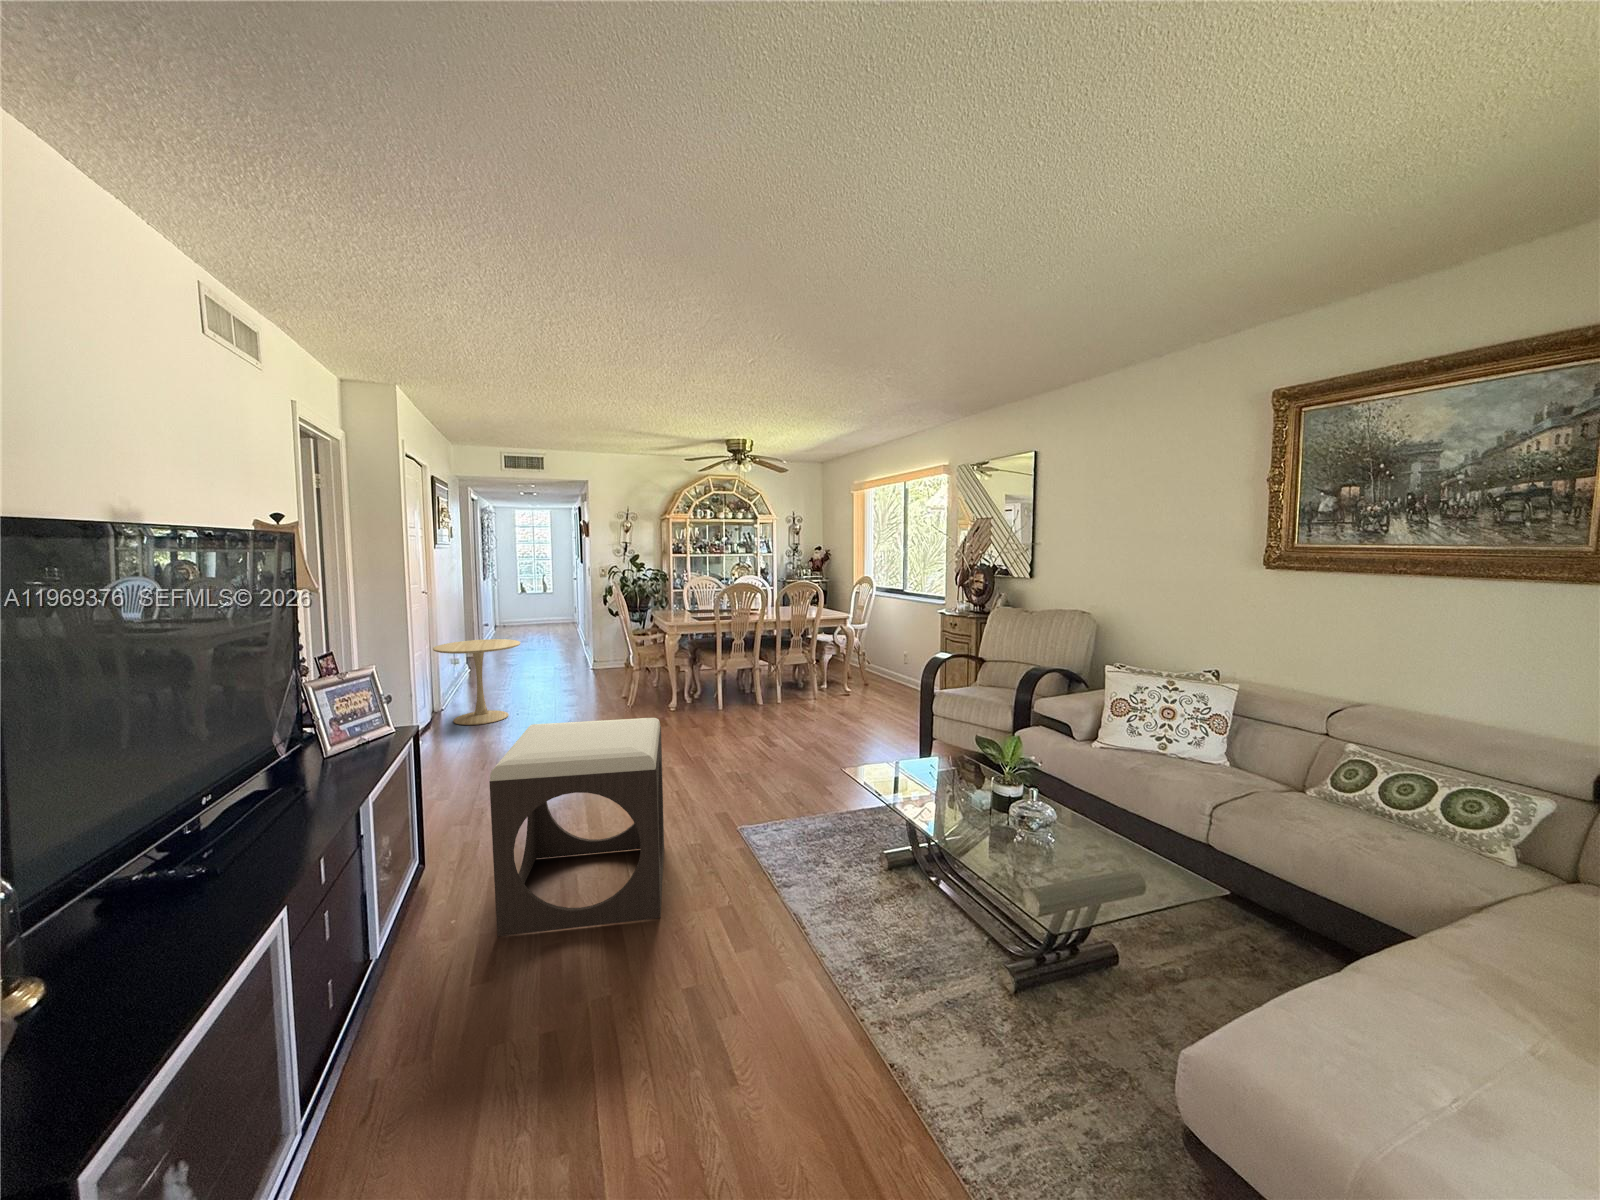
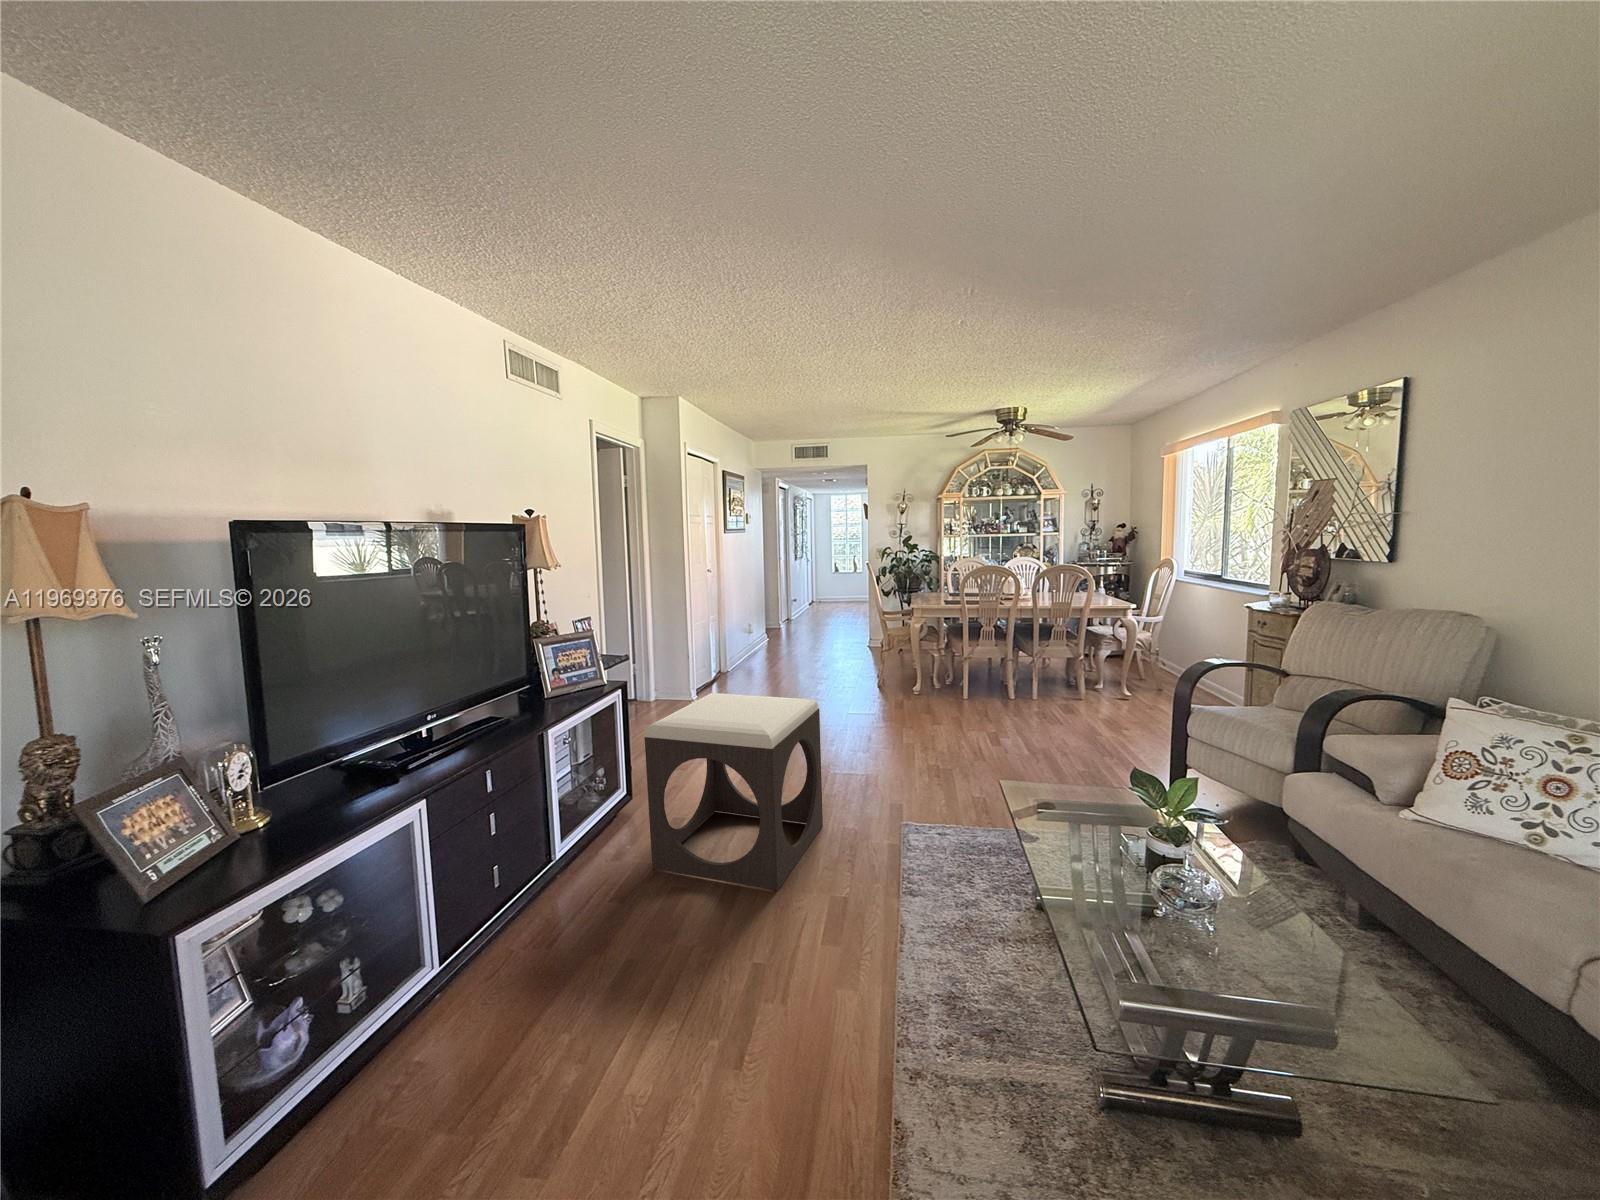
side table: present [433,639,520,725] -> none [714,614,783,688]

